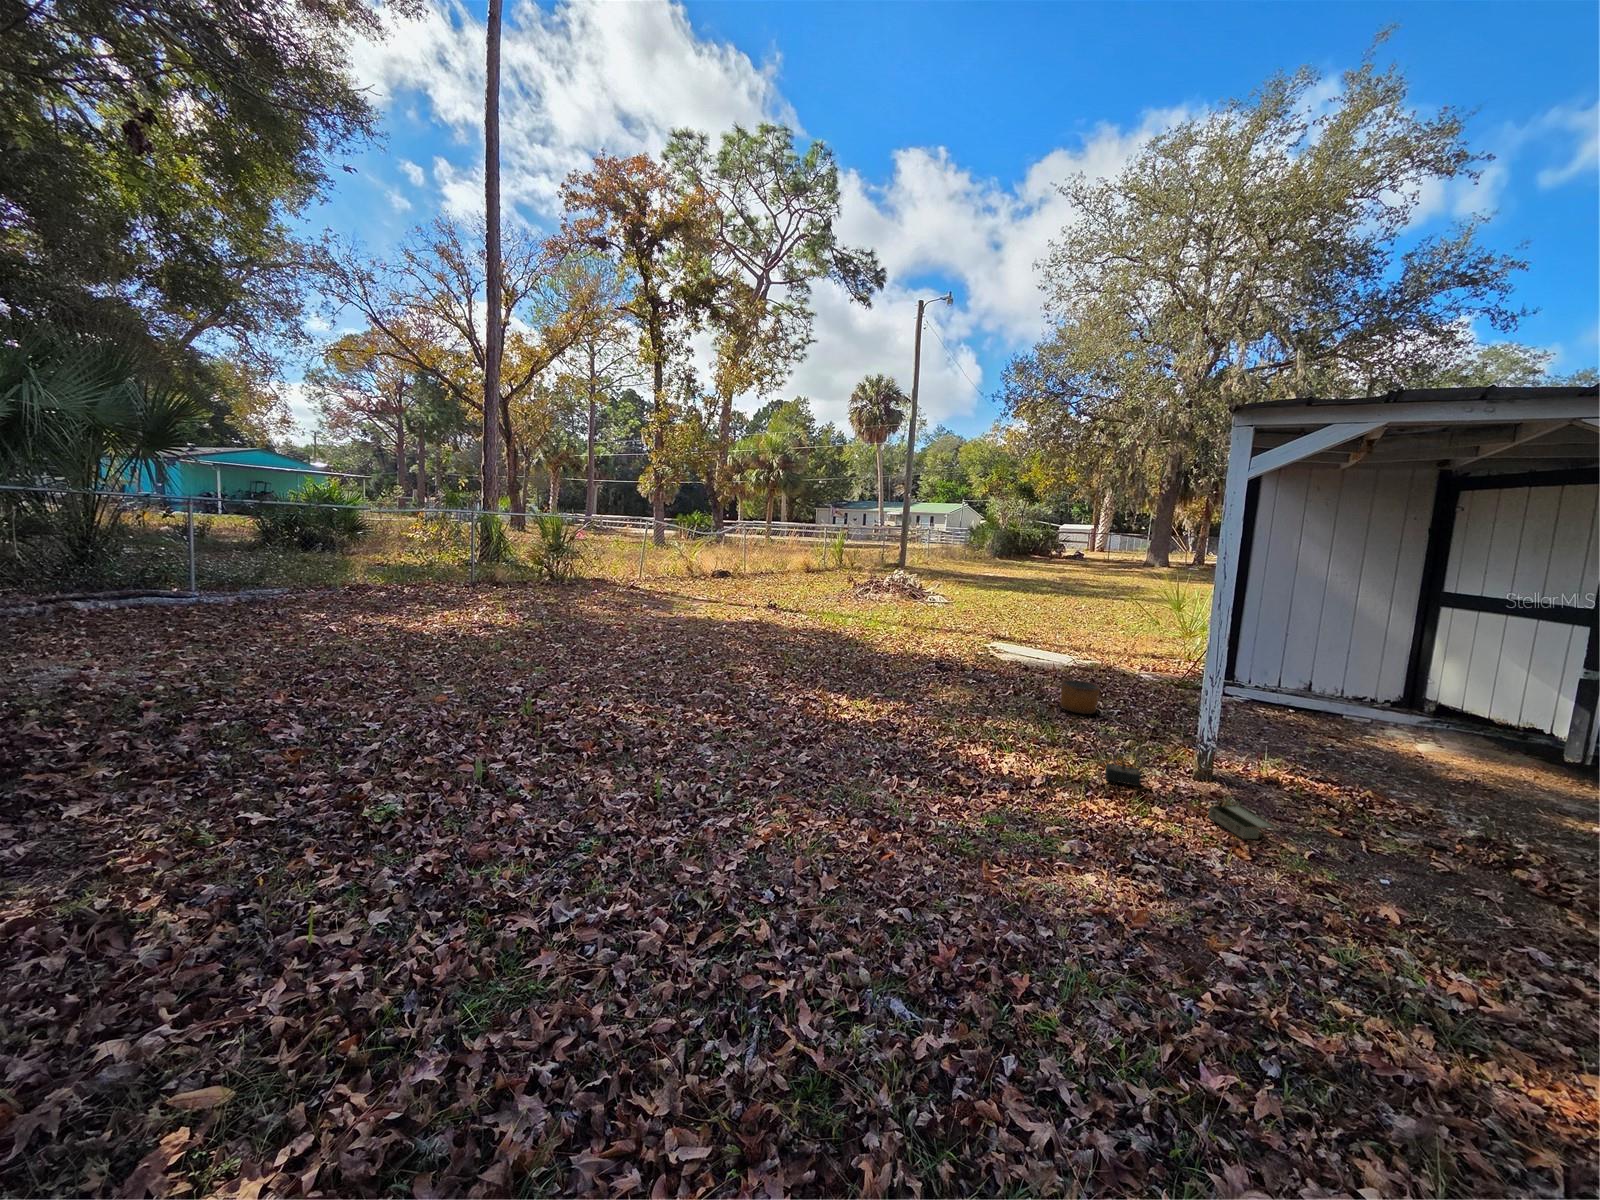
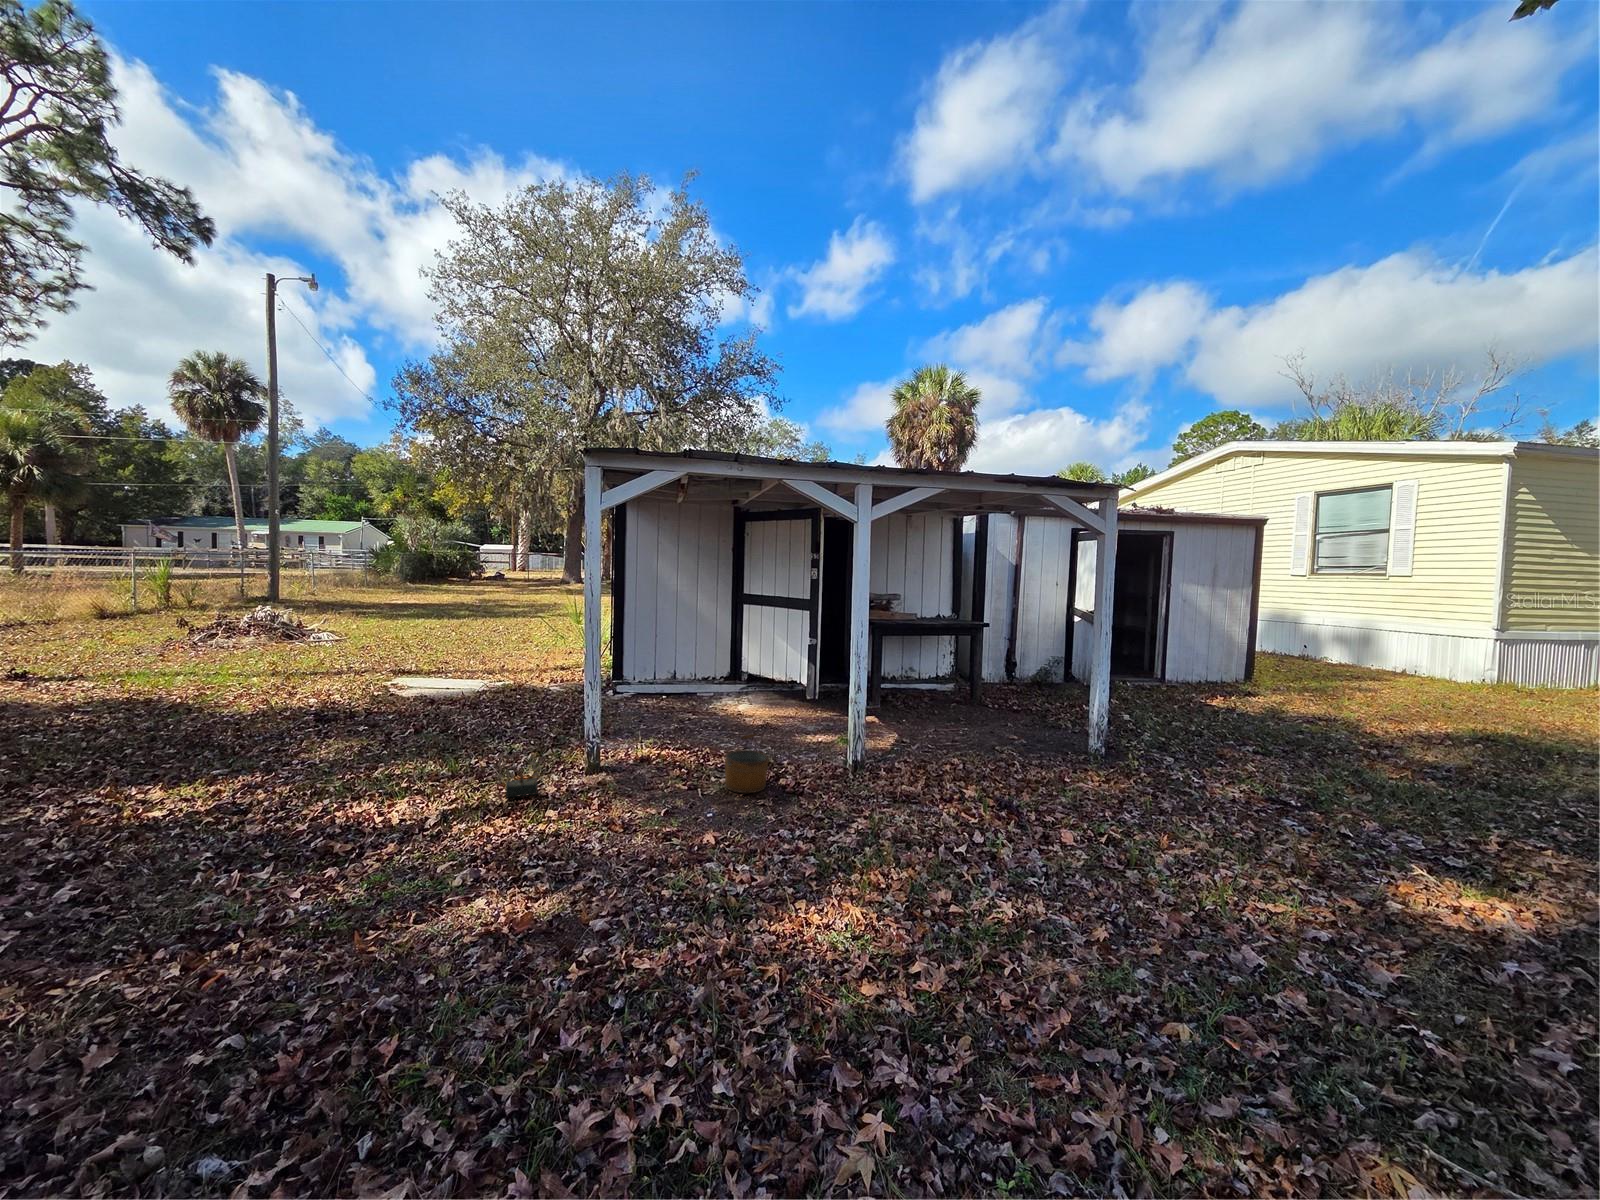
bucket: present [1060,667,1100,714] -> present [725,734,769,793]
toolbox: present [1208,805,1274,839] -> none [592,786,639,813]

